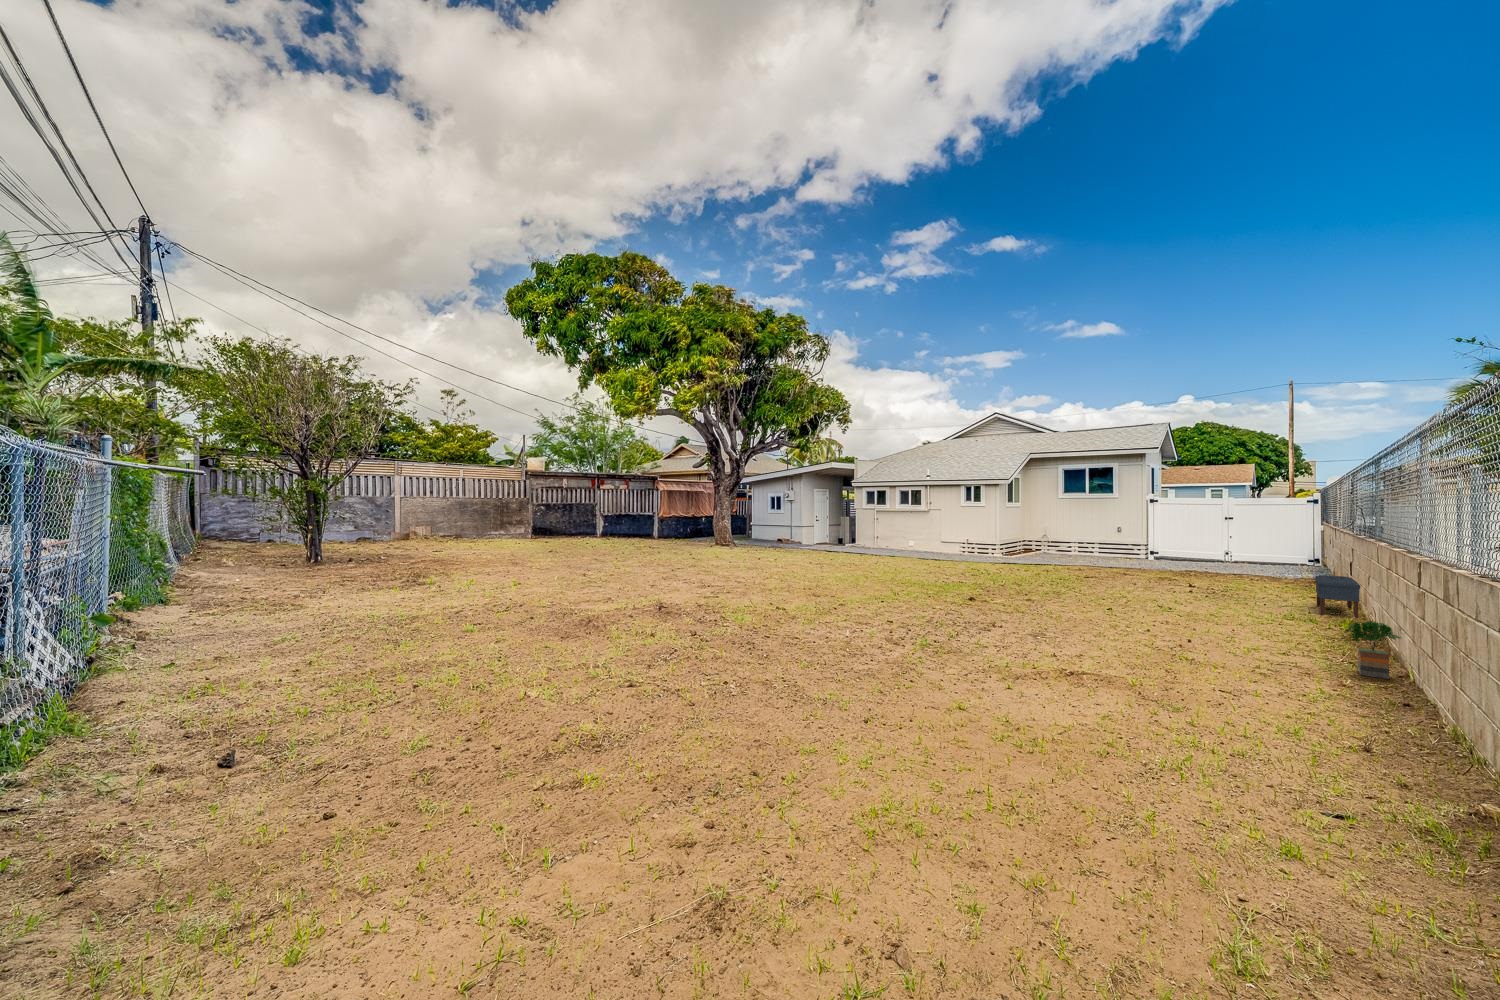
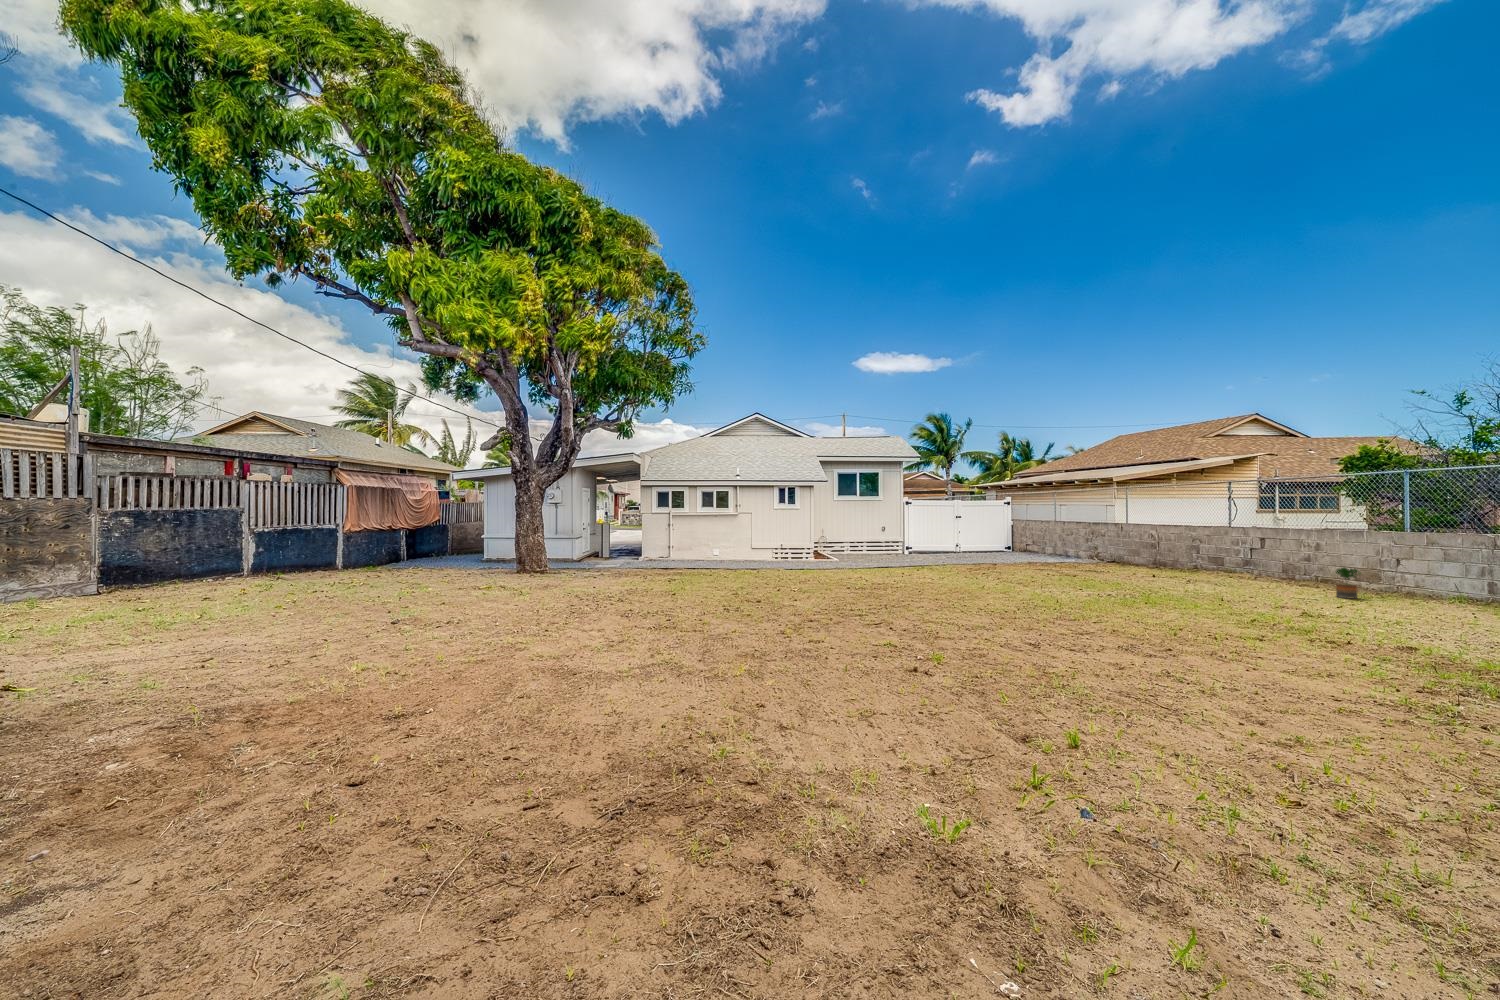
bench: present [1315,575,1360,618] -> none [1136,549,1186,574]

